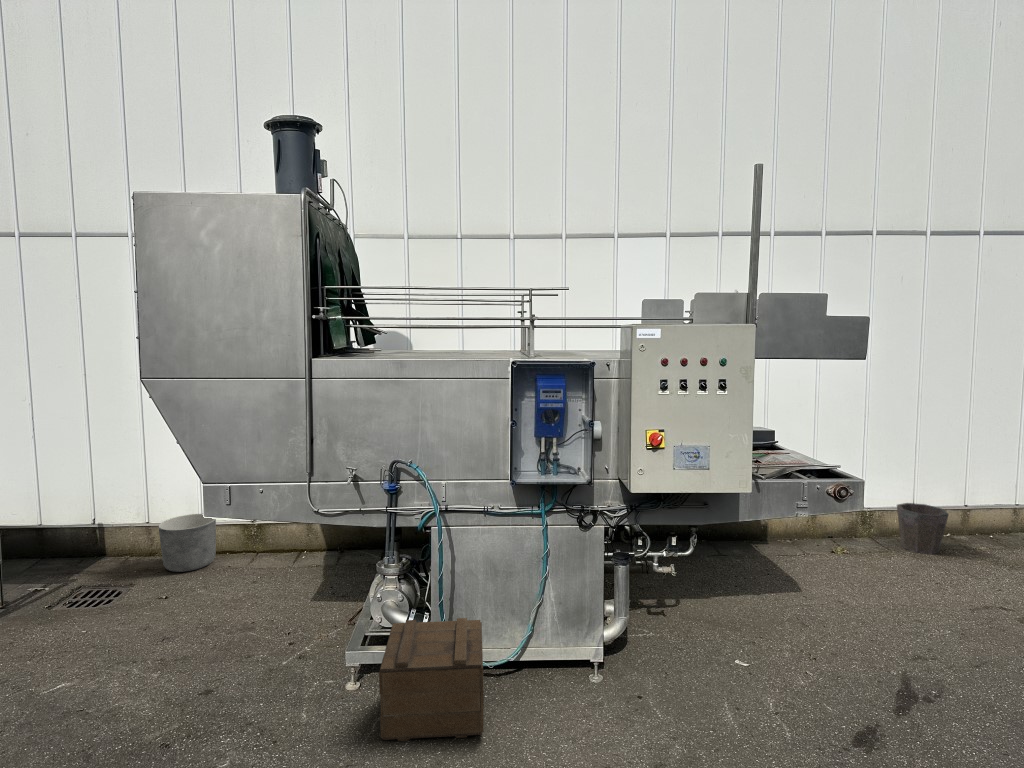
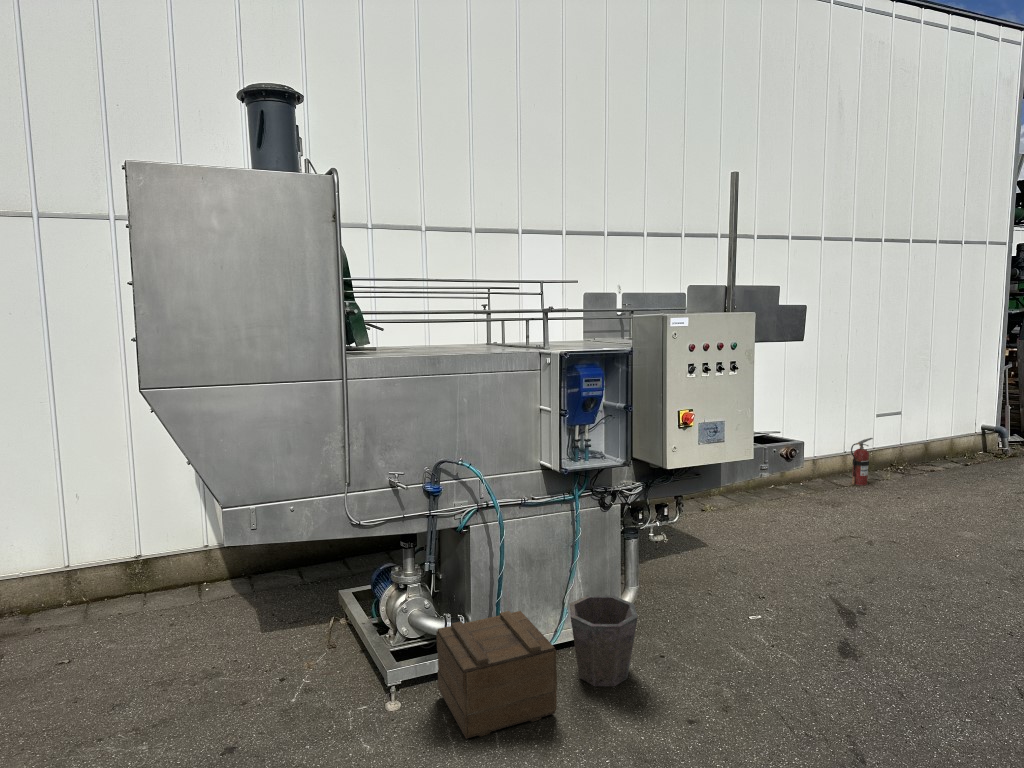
fire extinguisher: none [975,491,1007,545] -> present [851,438,873,486]
waste bin: present [897,503,948,554] -> present [570,595,638,686]
planter: present [159,514,216,572] -> none [21,553,99,631]

